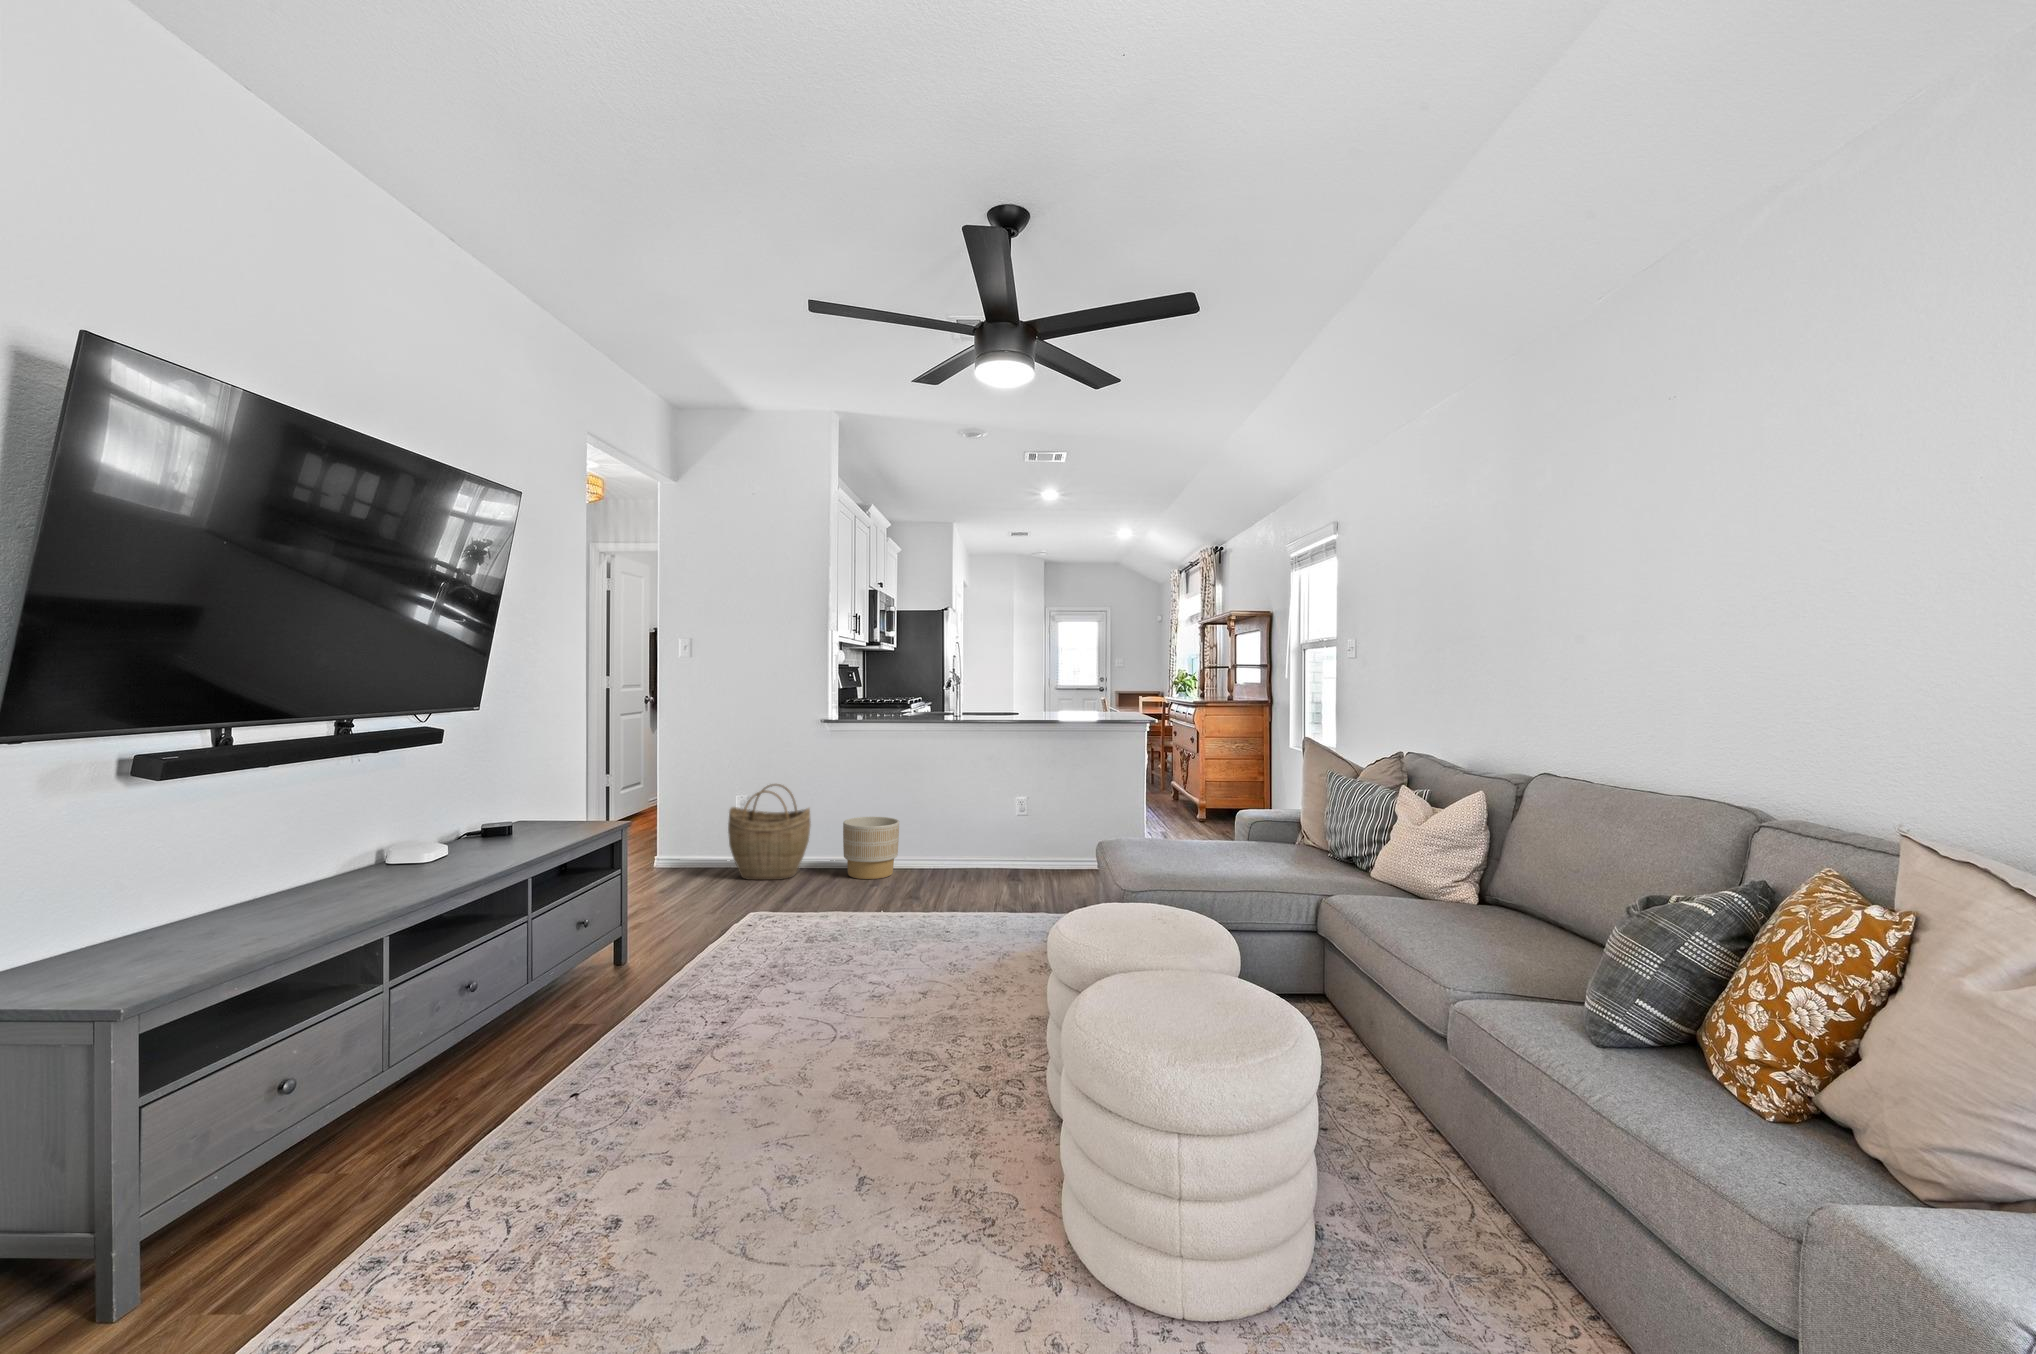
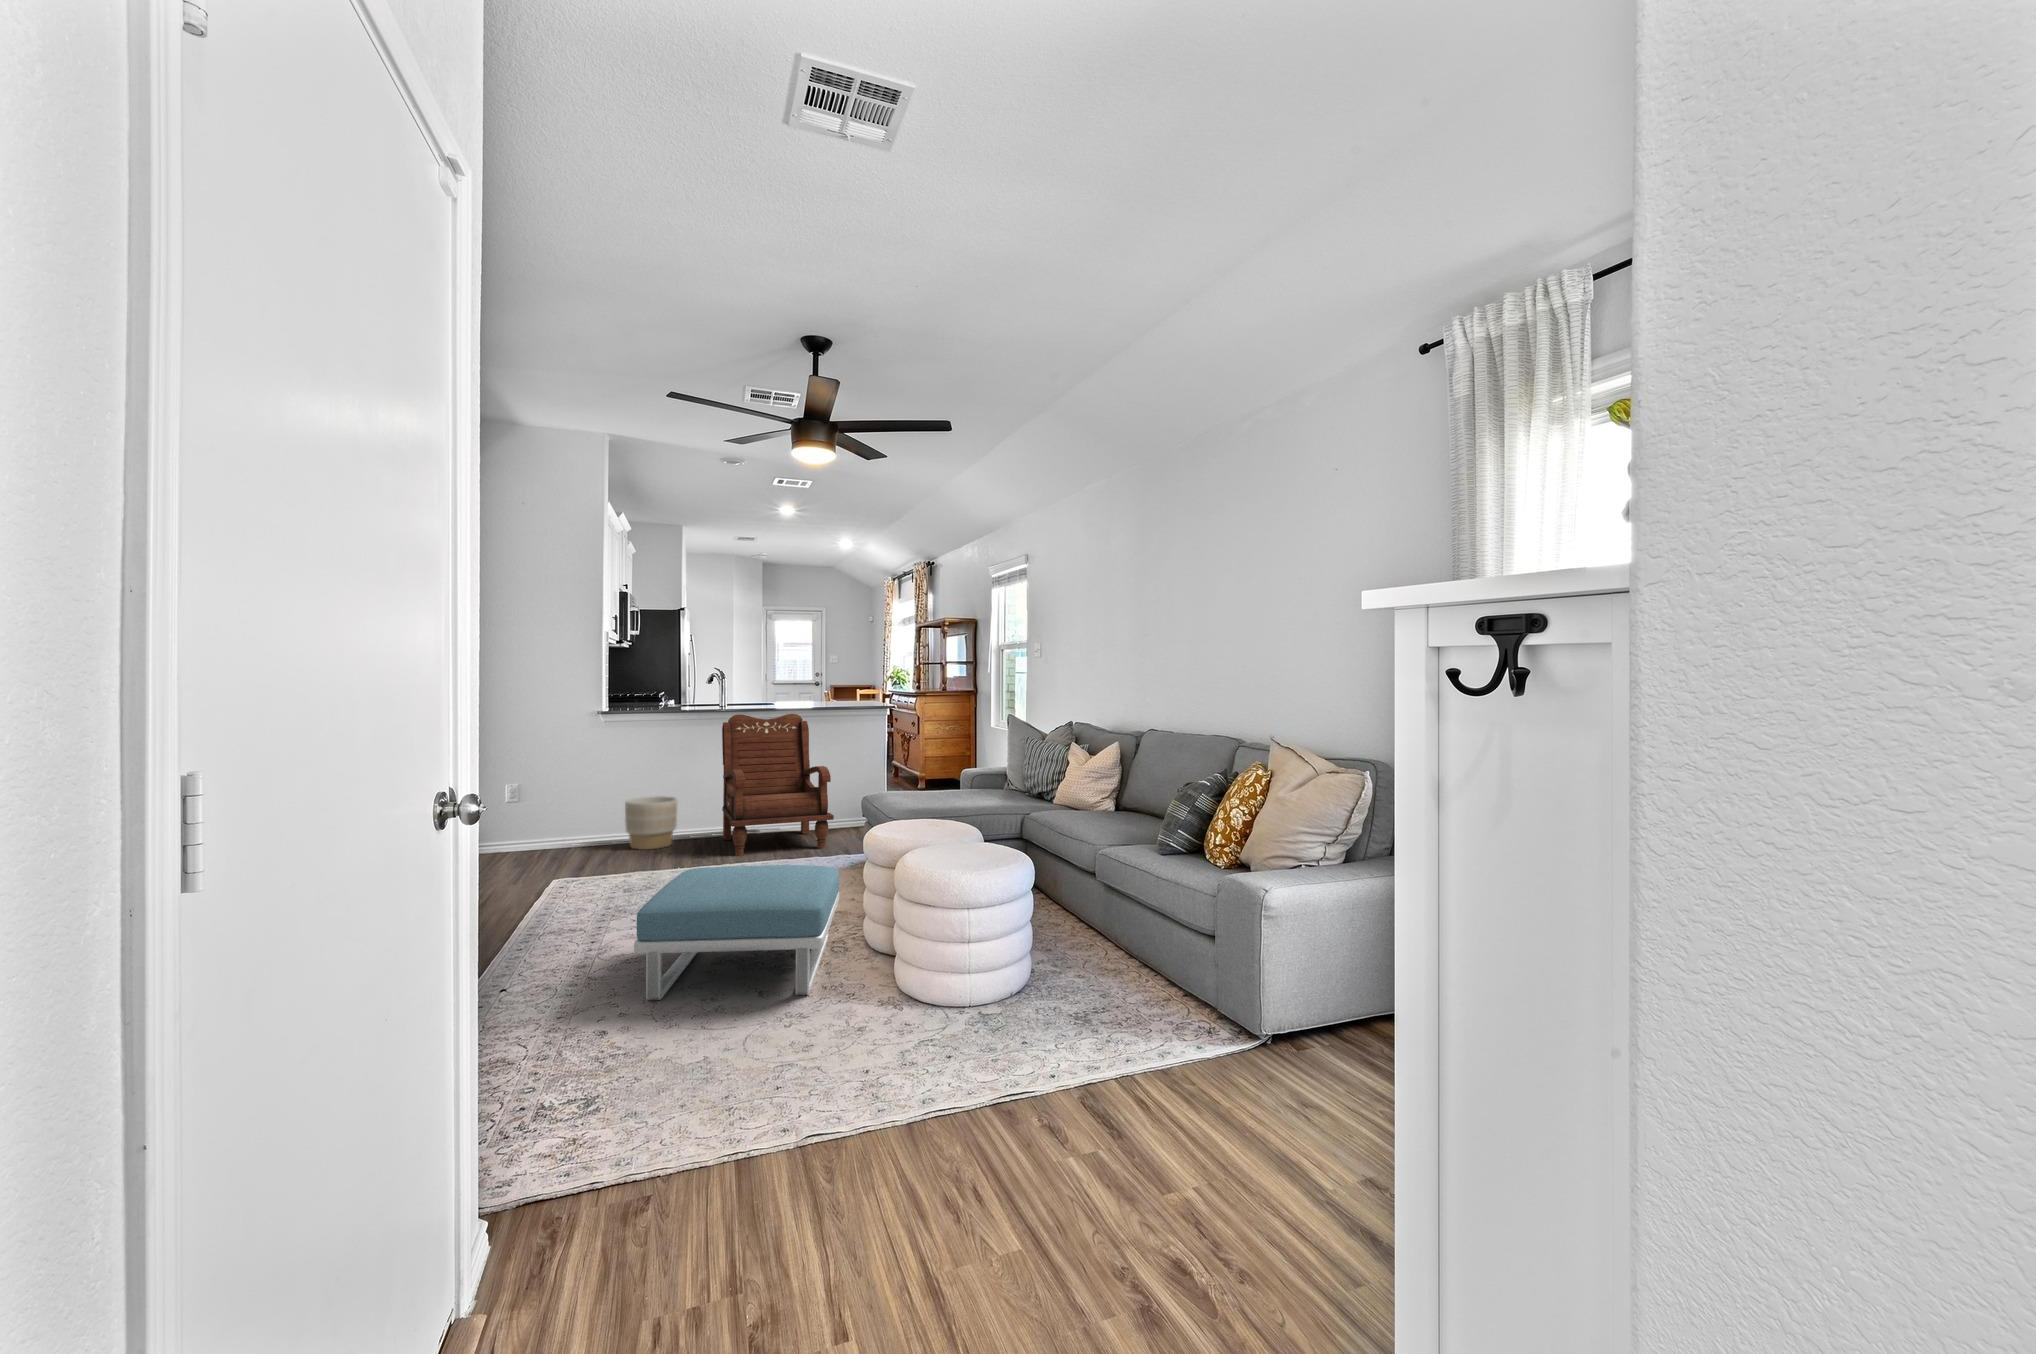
armchair: none [946,725,1070,900] -> present [722,714,834,856]
woven basket: present [728,784,811,880] -> none [512,772,593,858]
footstool: none [681,950,1017,1215] -> present [634,865,839,1000]

